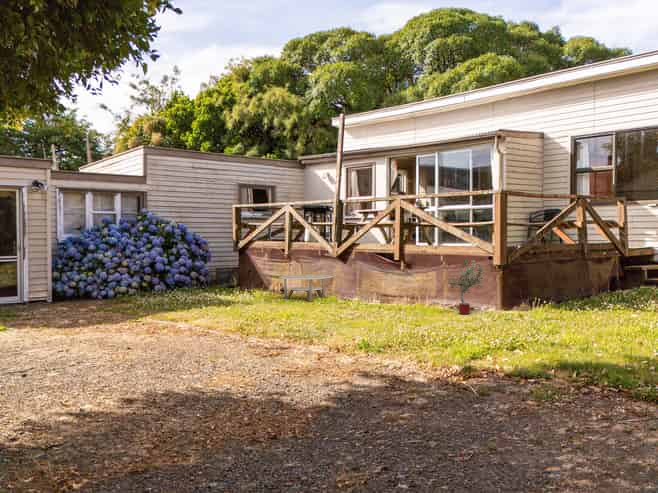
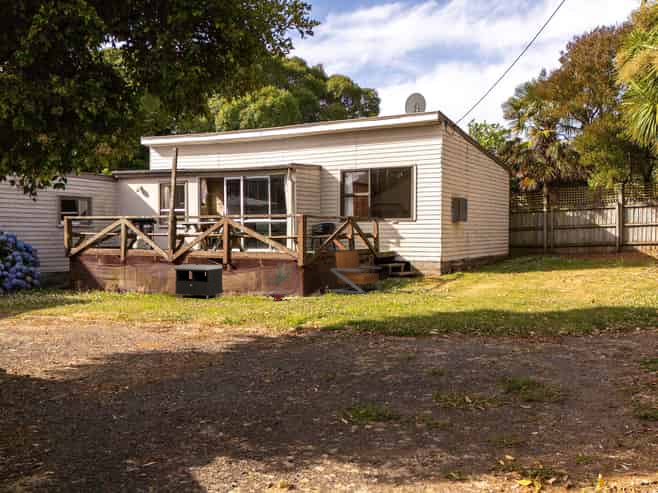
lounge chair: none [546,244,631,308] -> present [332,250,381,293]
storage bench: none [335,261,395,306] -> present [174,264,223,299]
round table: present [279,274,333,302] -> none [124,276,170,298]

